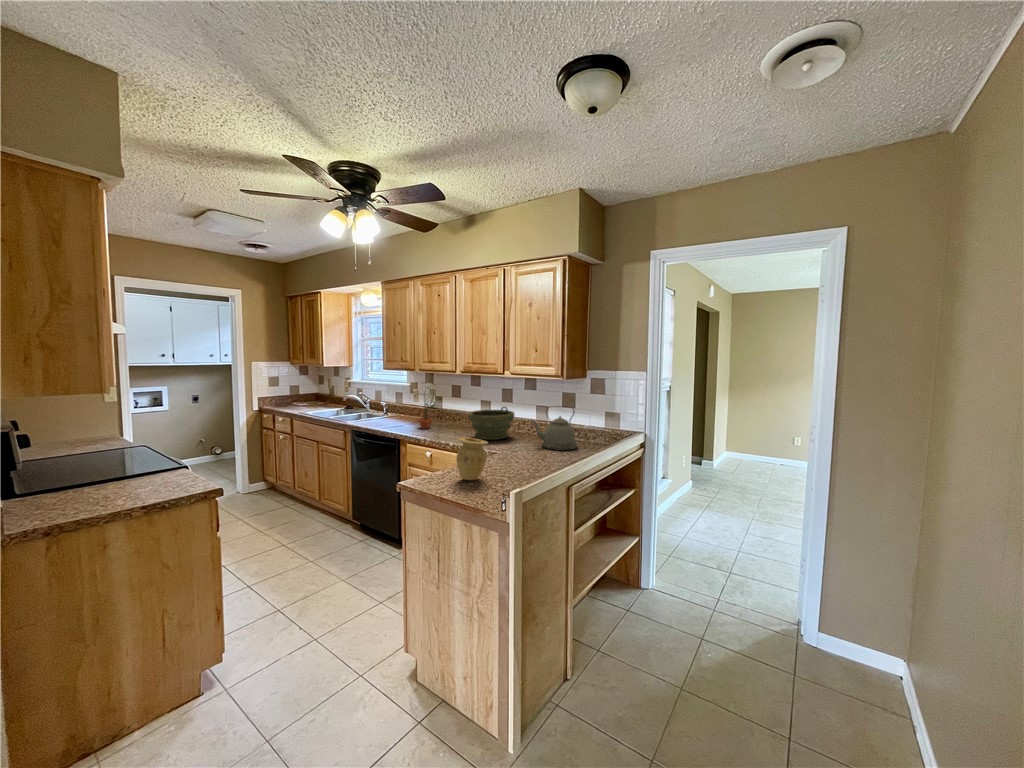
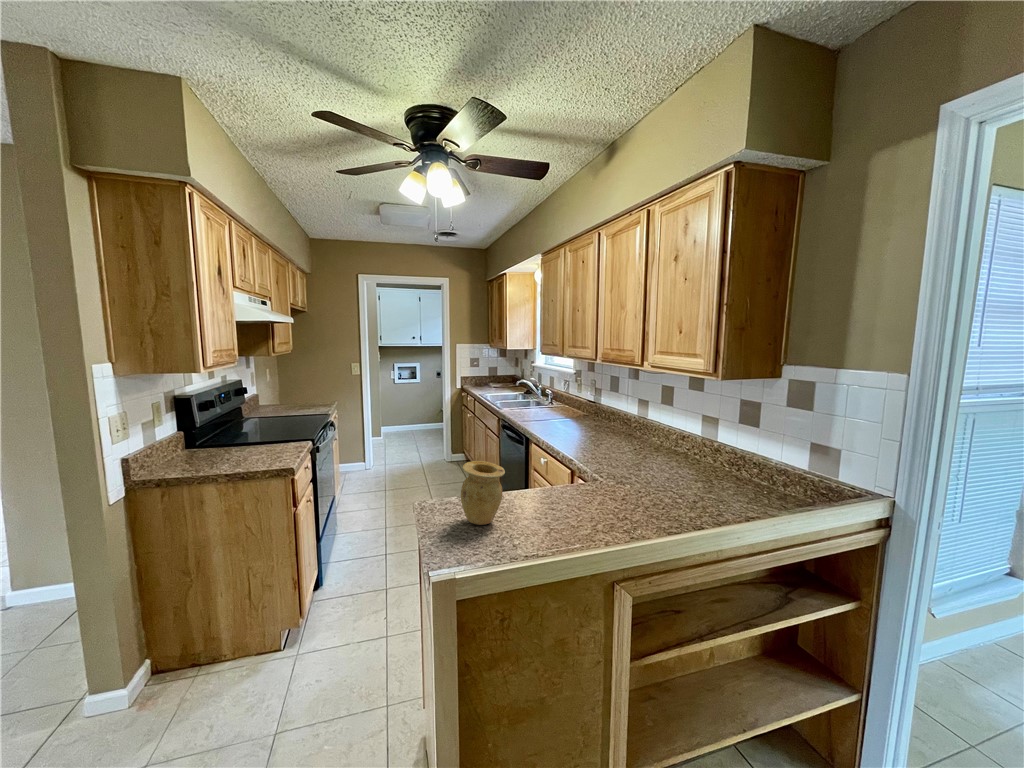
potted plant: present [419,381,442,429] -> none [549,369,586,429]
kettle: present [531,406,578,451] -> none [655,423,736,501]
bowl: present [468,407,514,440] -> none [589,412,658,459]

